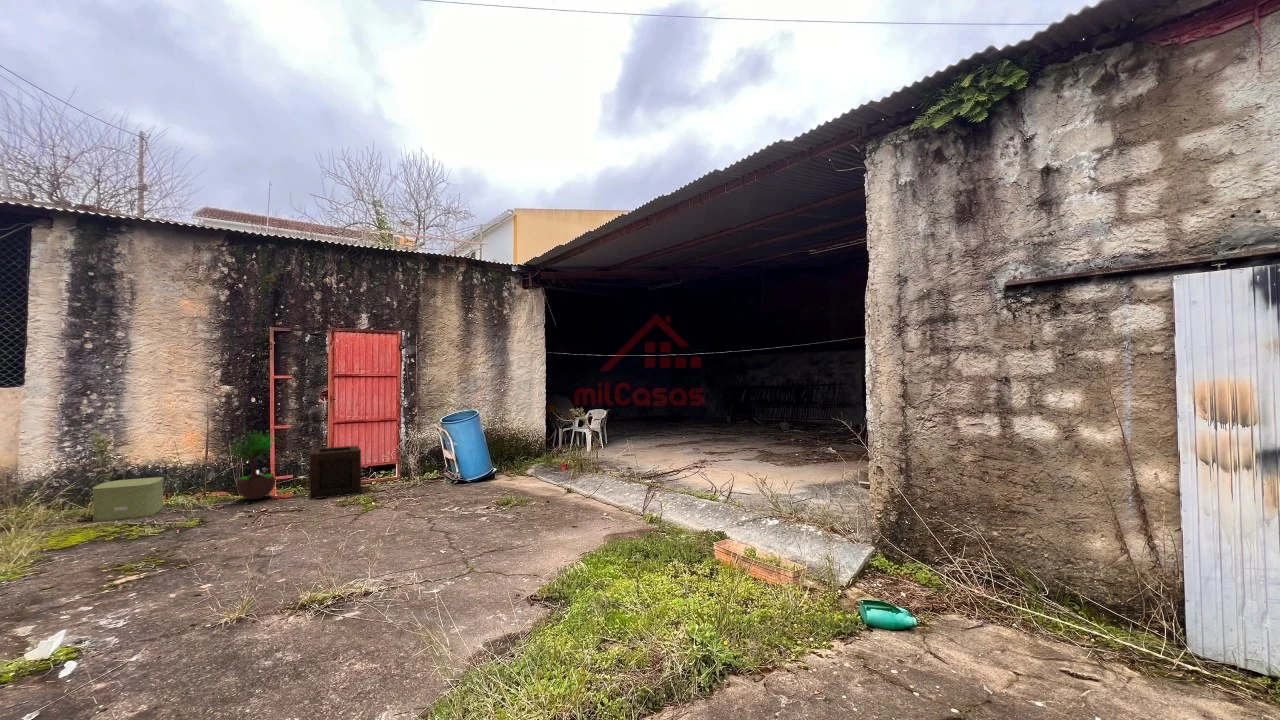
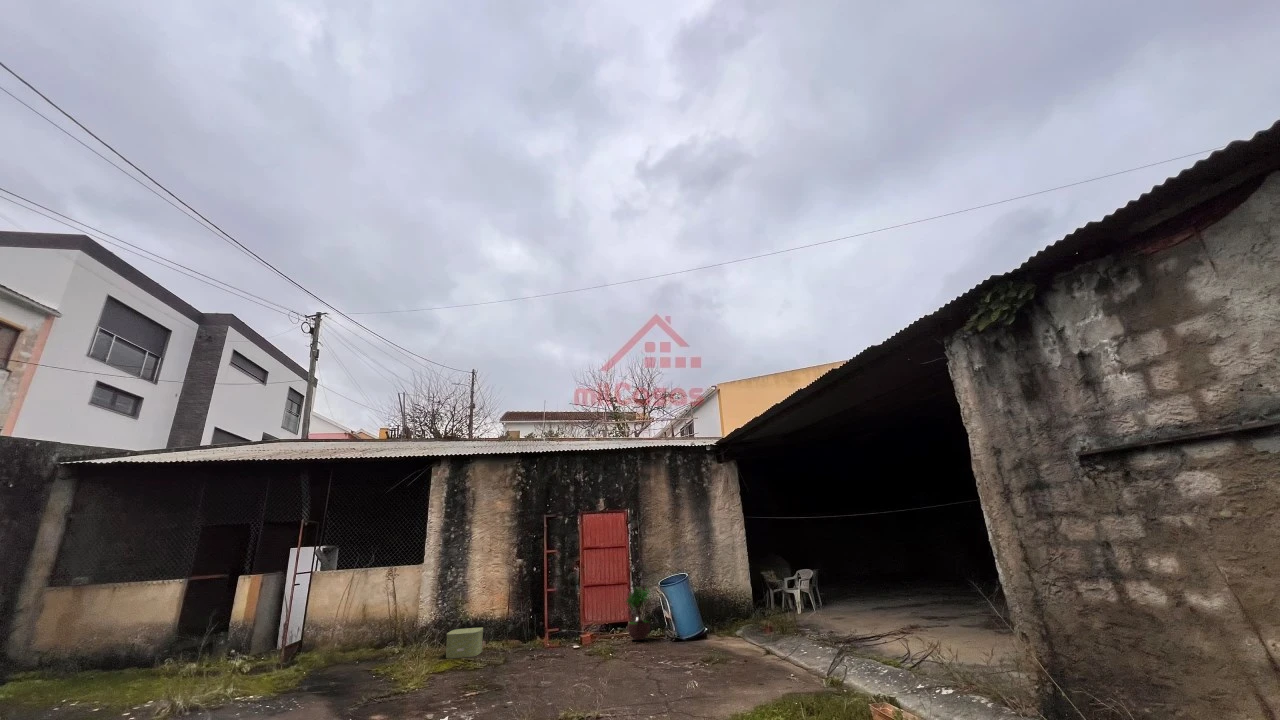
potted tree: present [230,432,275,499] -> present [626,588,650,640]
wooden crate: present [309,446,361,499] -> none [569,605,604,650]

